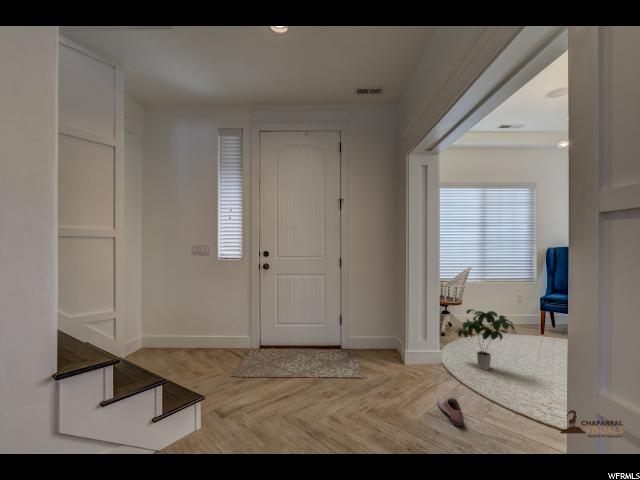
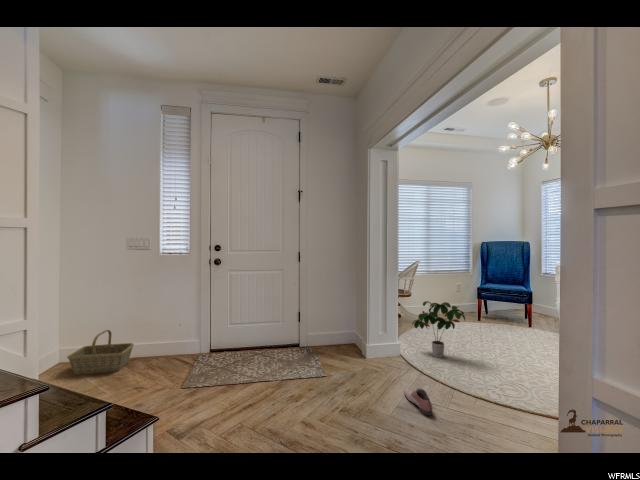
basket: none [147,322,197,358] -> present [67,330,134,375]

